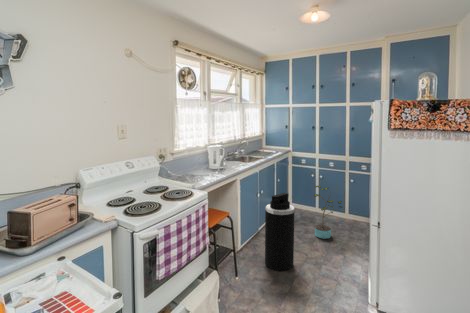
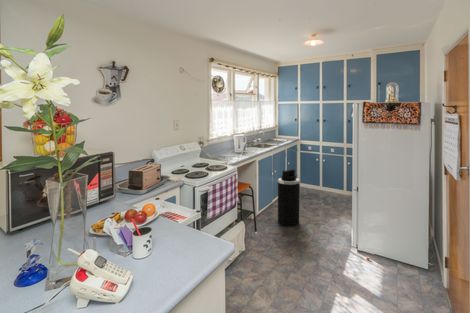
potted plant: present [314,186,342,239] -> none [316,166,340,207]

